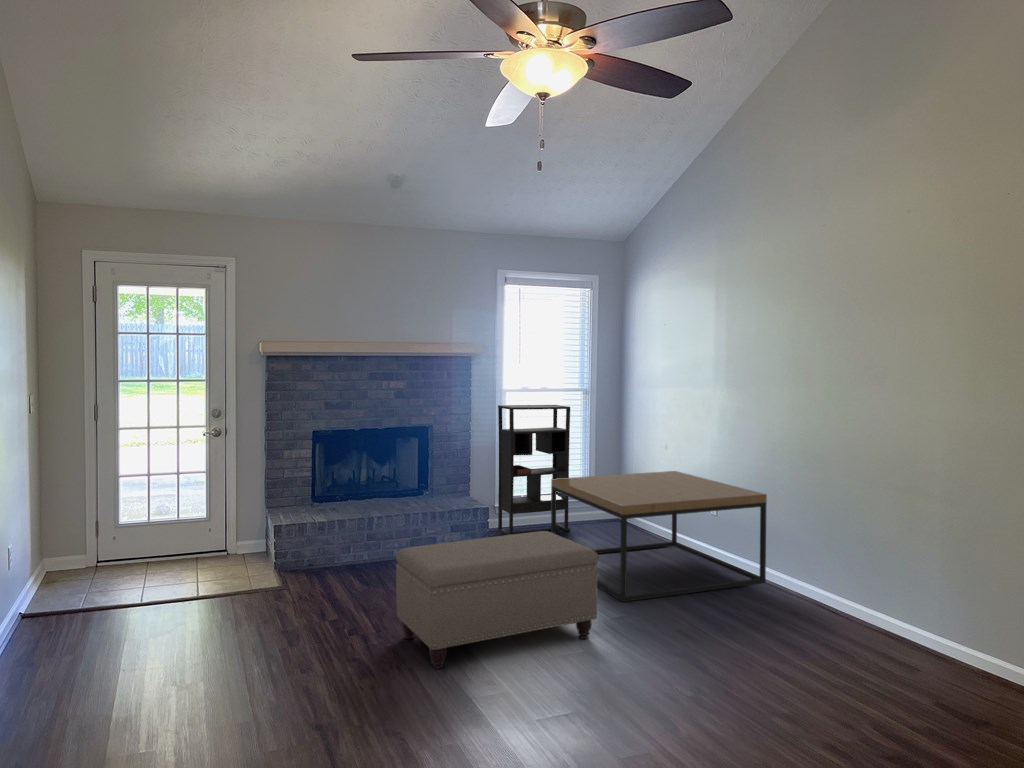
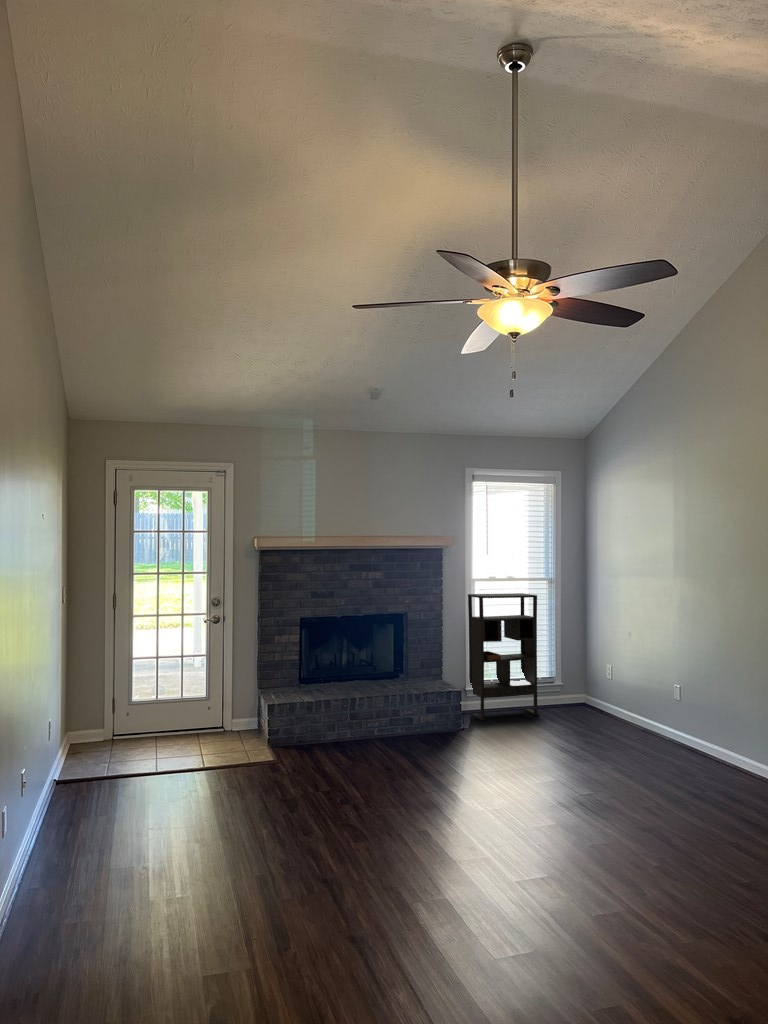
coffee table: present [551,471,767,602] -> none [521,657,735,782]
ottoman: present [396,531,598,669] -> none [384,712,570,835]

